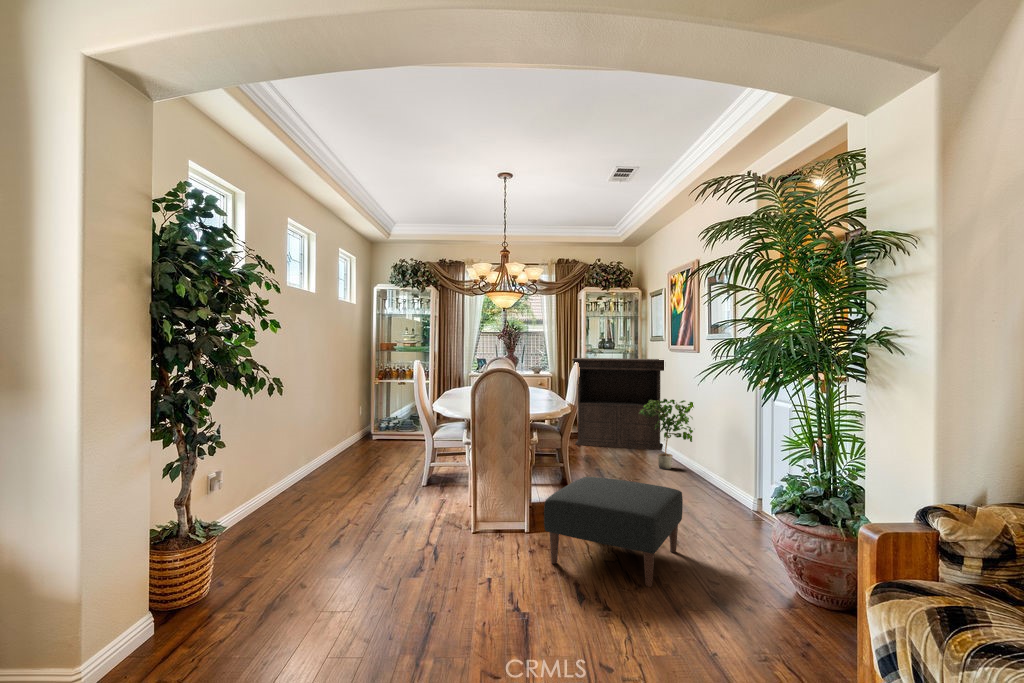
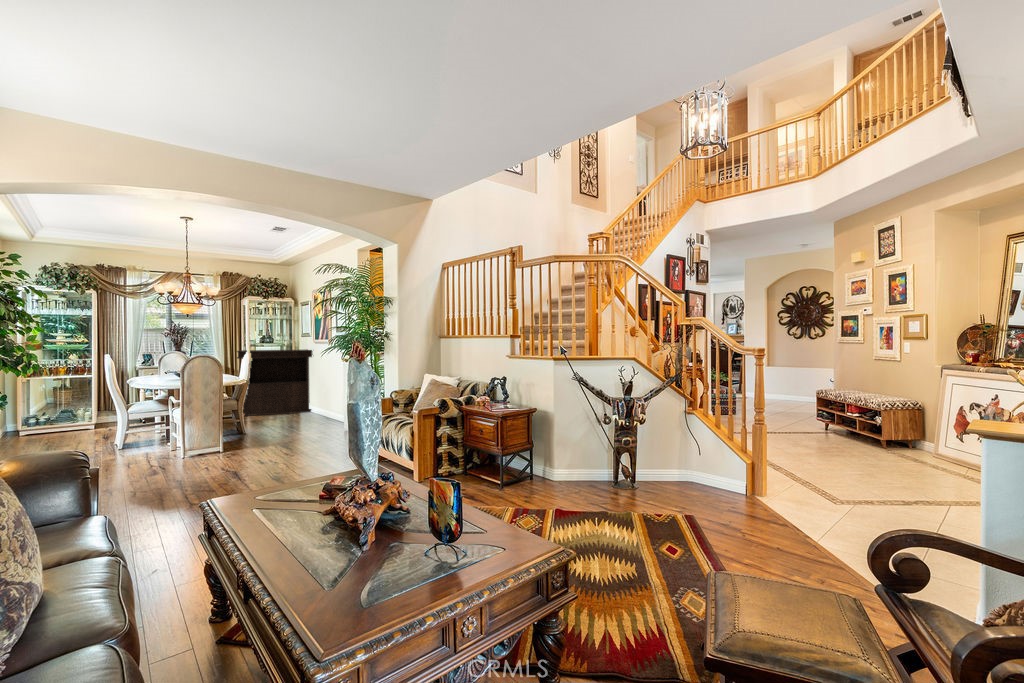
potted plant: present [639,399,694,469] -> none [291,375,333,422]
ottoman: present [544,477,683,587] -> none [217,421,312,475]

